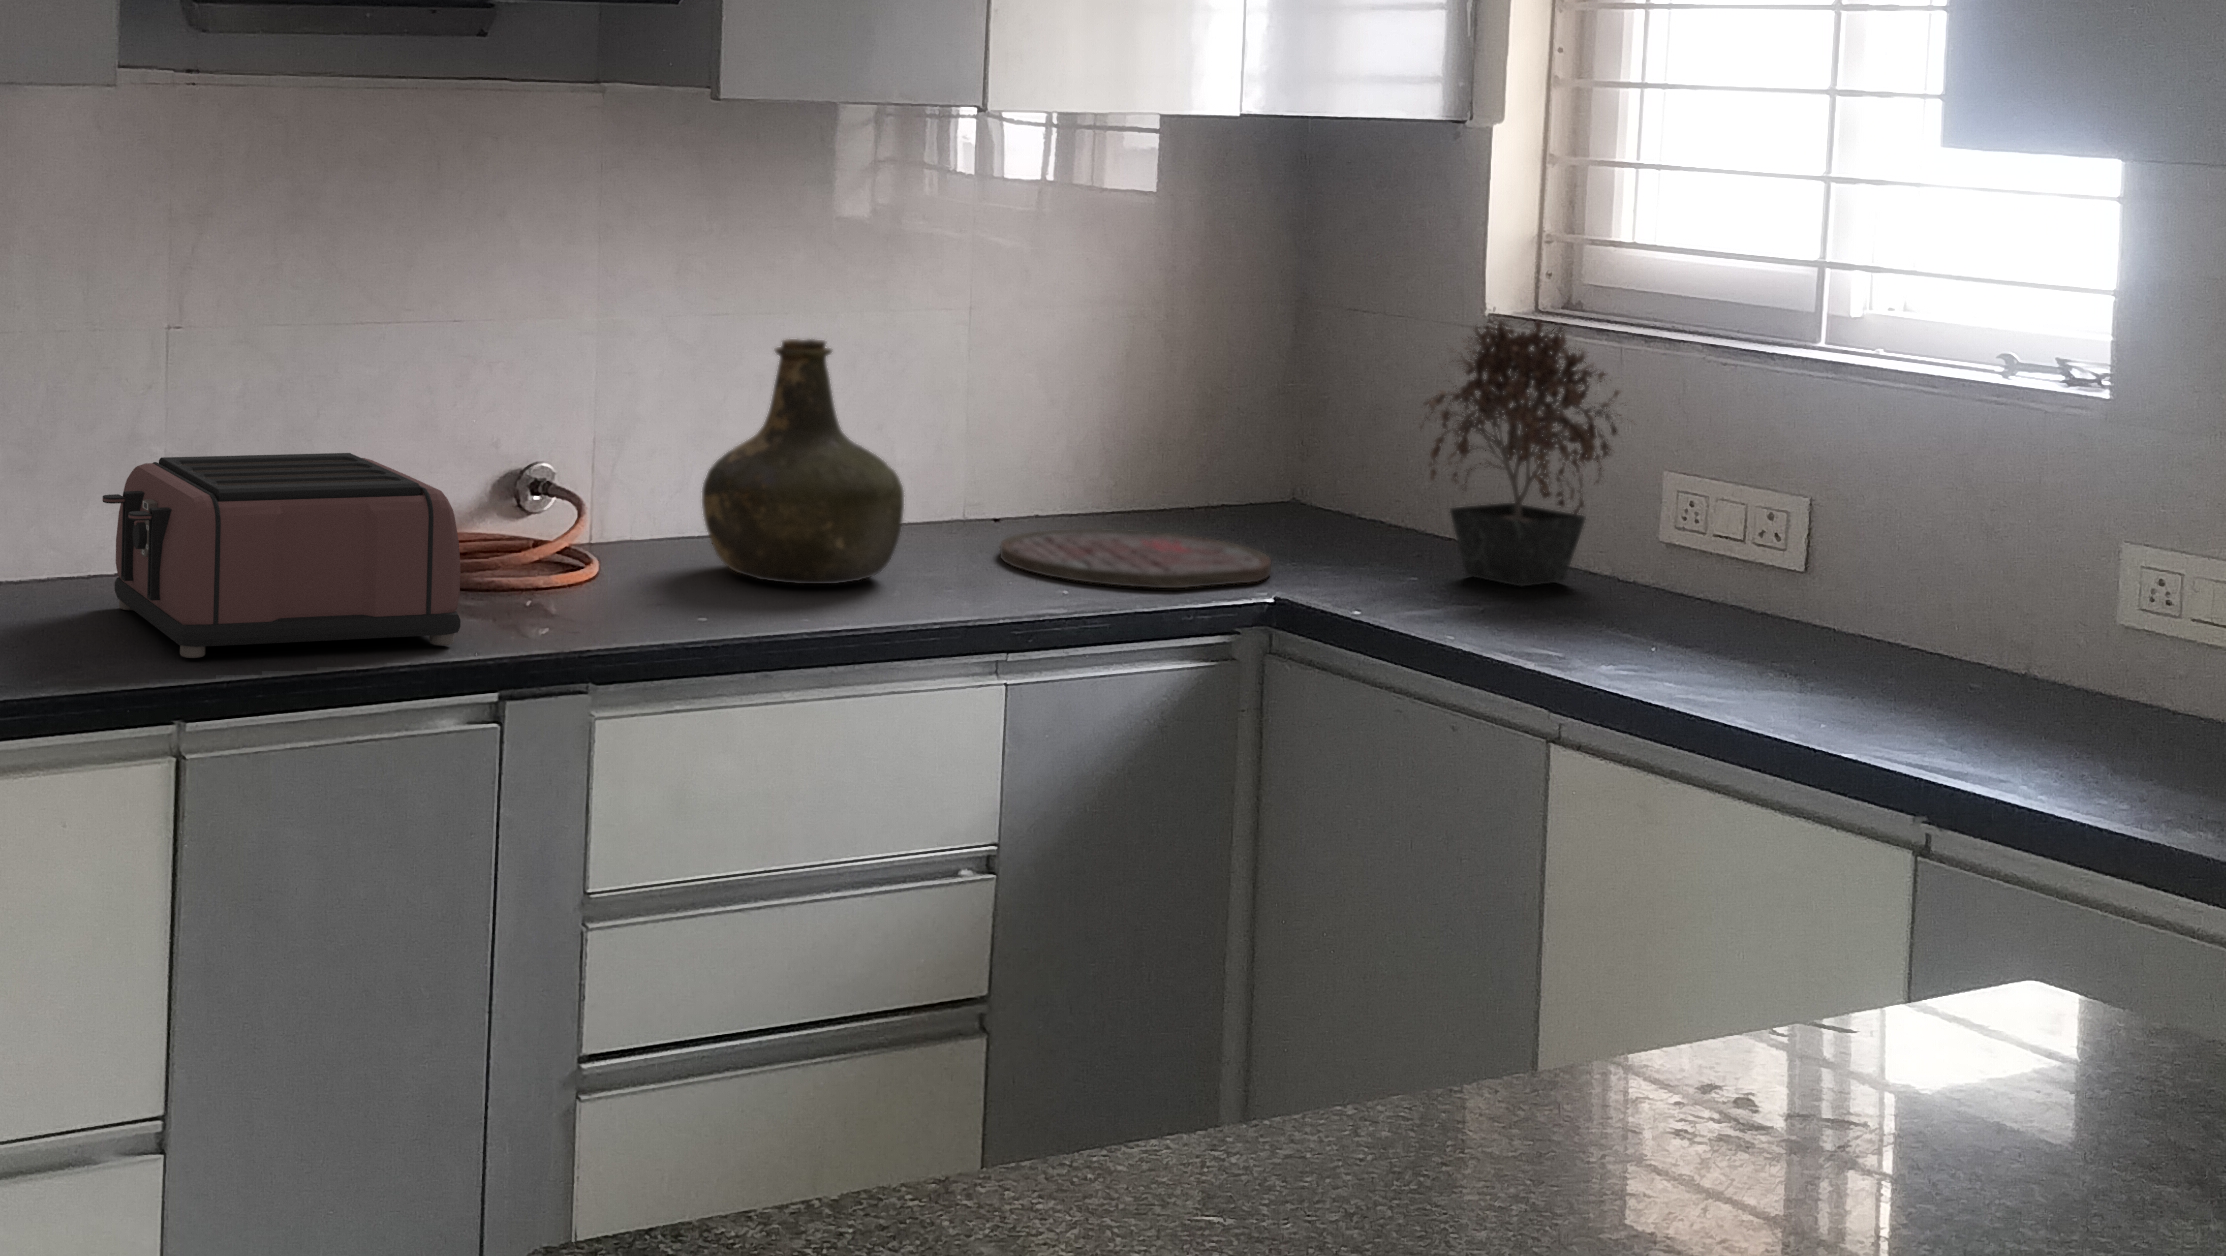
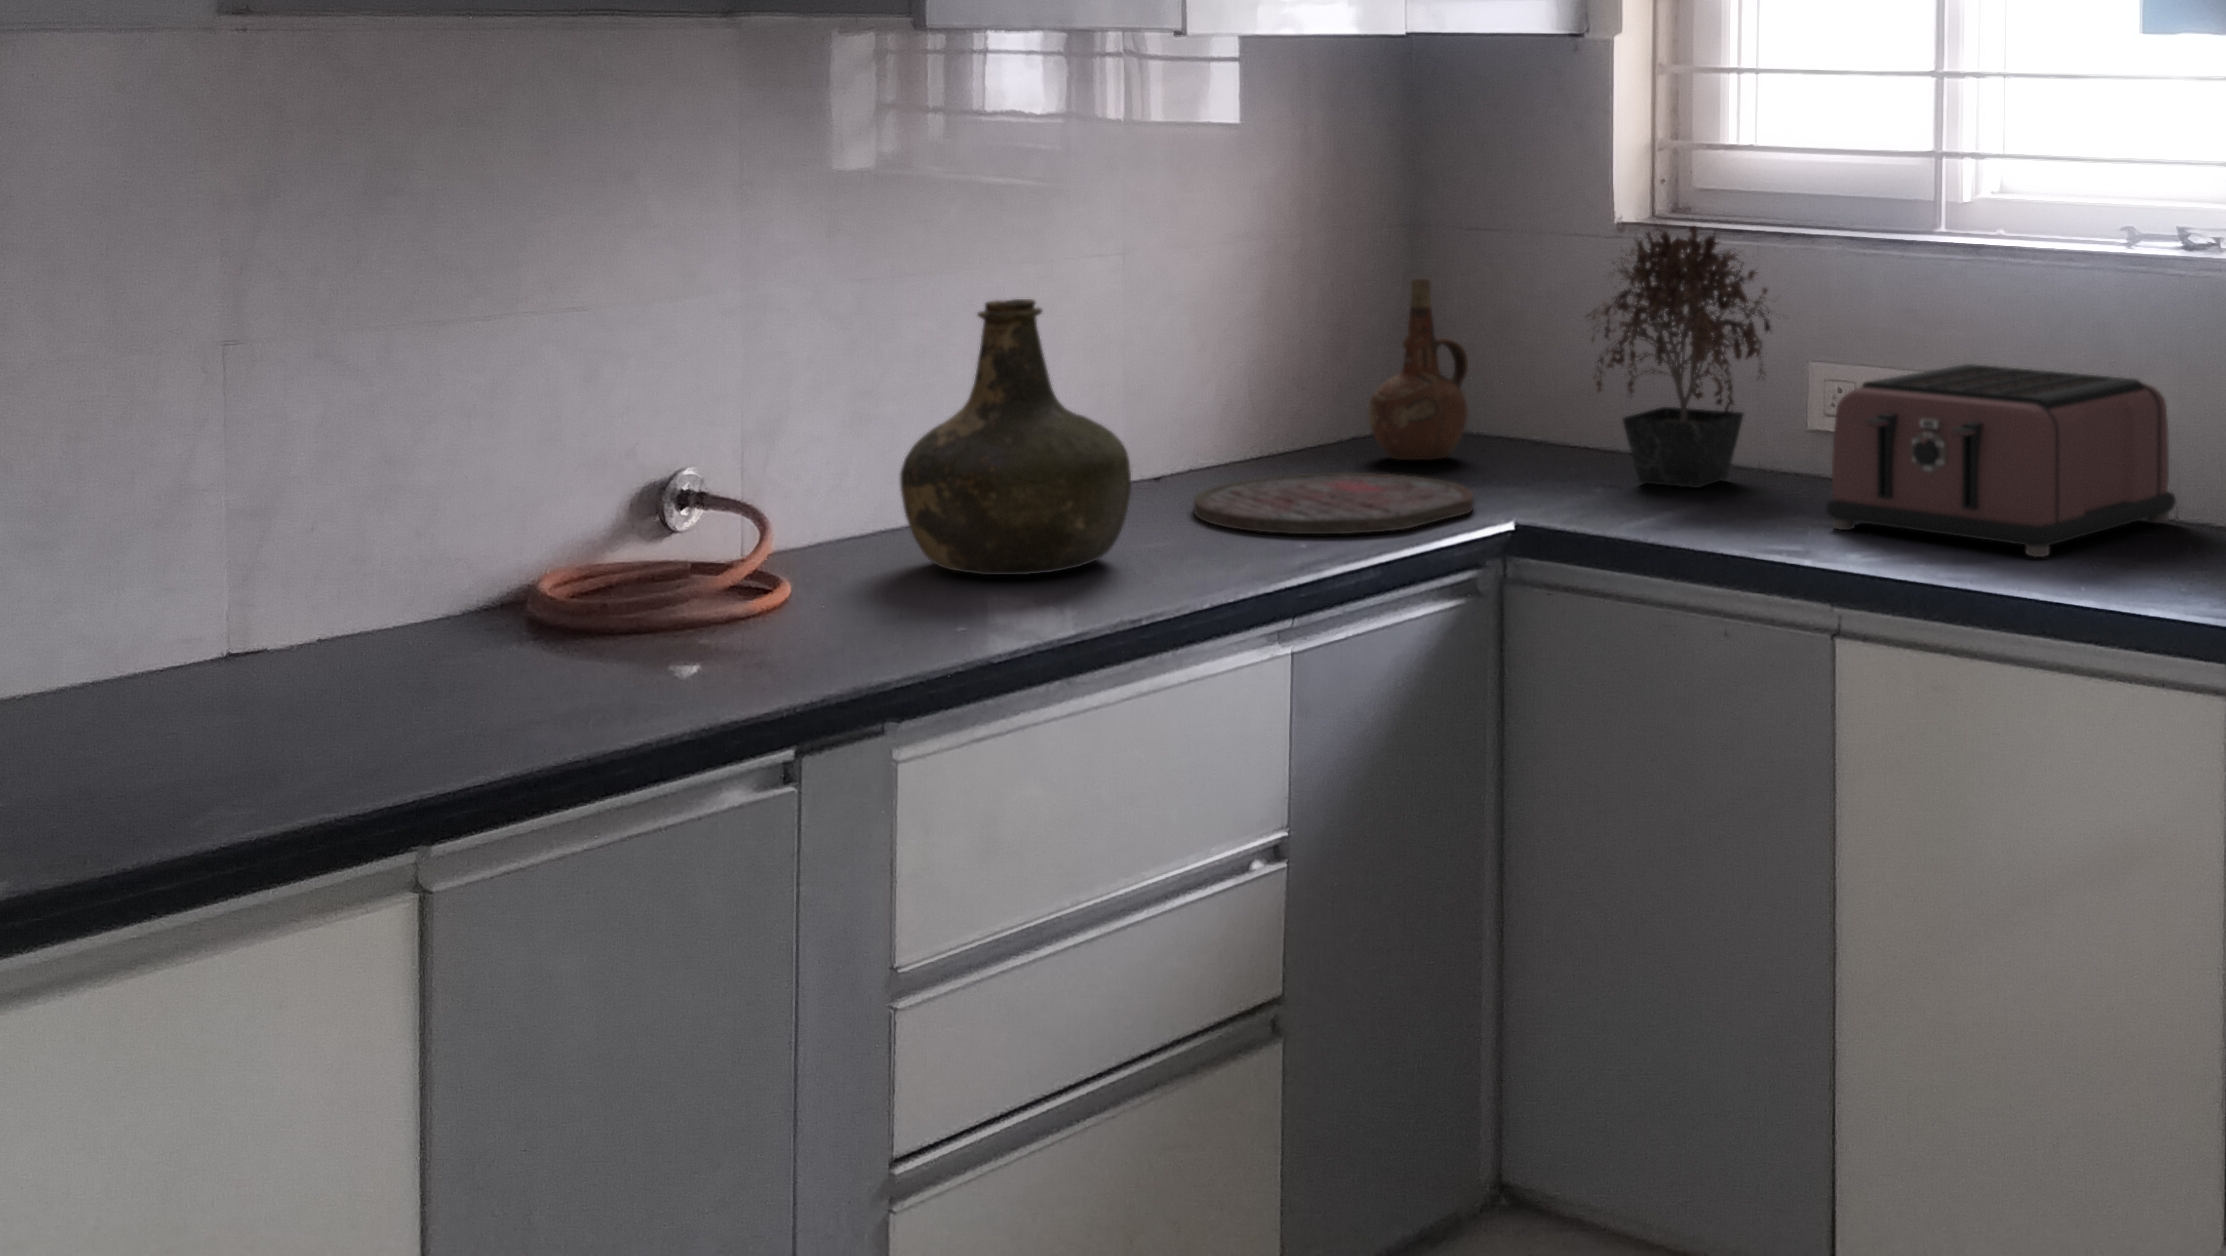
ceramic pitcher: none [1222,354,1329,532] -> present [1368,279,1468,460]
toaster: present [103,453,461,658] -> present [1826,364,2176,557]

